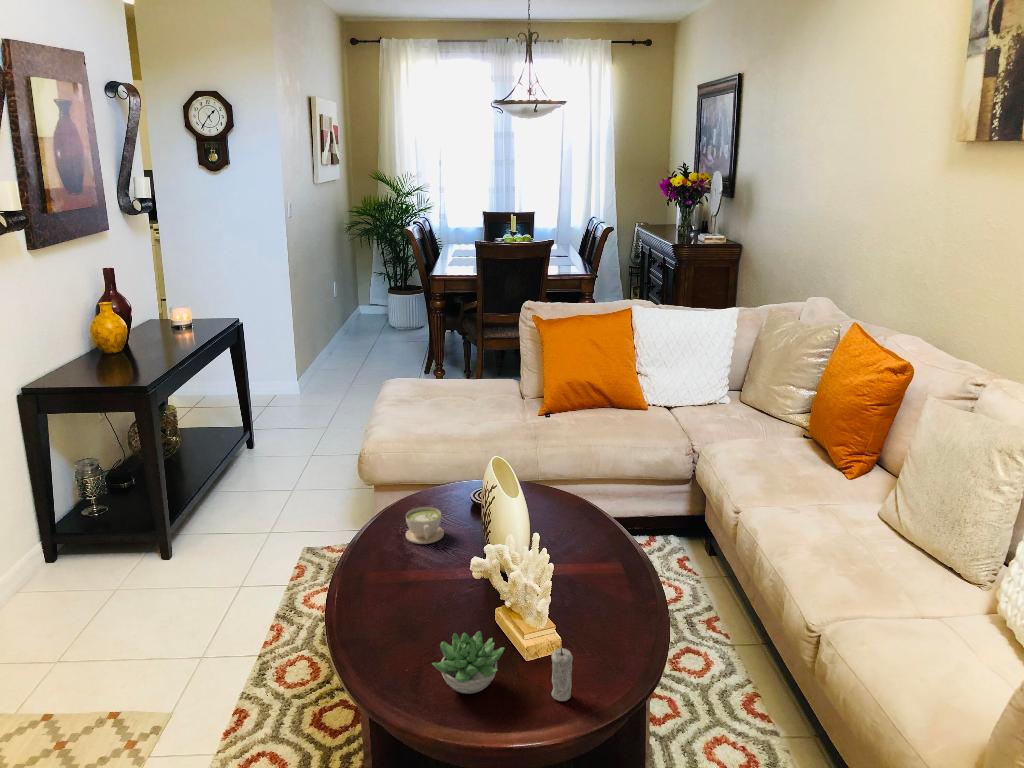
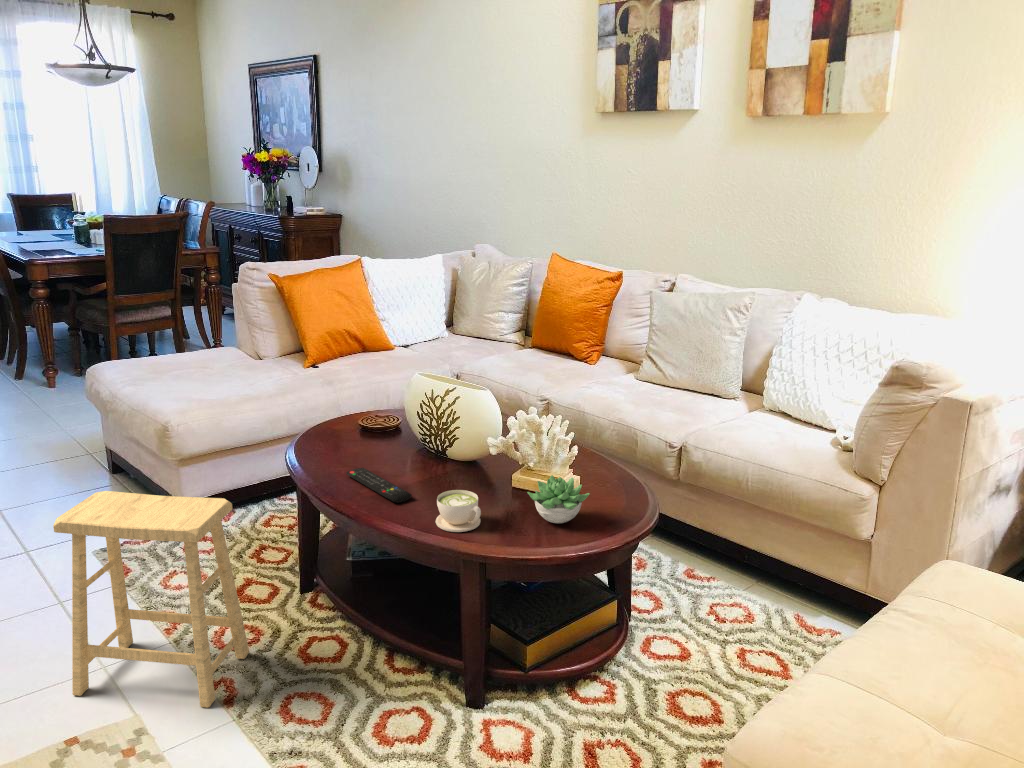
coffee cup: present [406,507,444,544] -> present [436,490,481,532]
footstool: none [144,512,288,730] -> present [53,491,249,708]
remote control: none [364,550,397,603] -> present [346,468,412,503]
candle: present [551,648,573,701] -> none [611,461,630,508]

